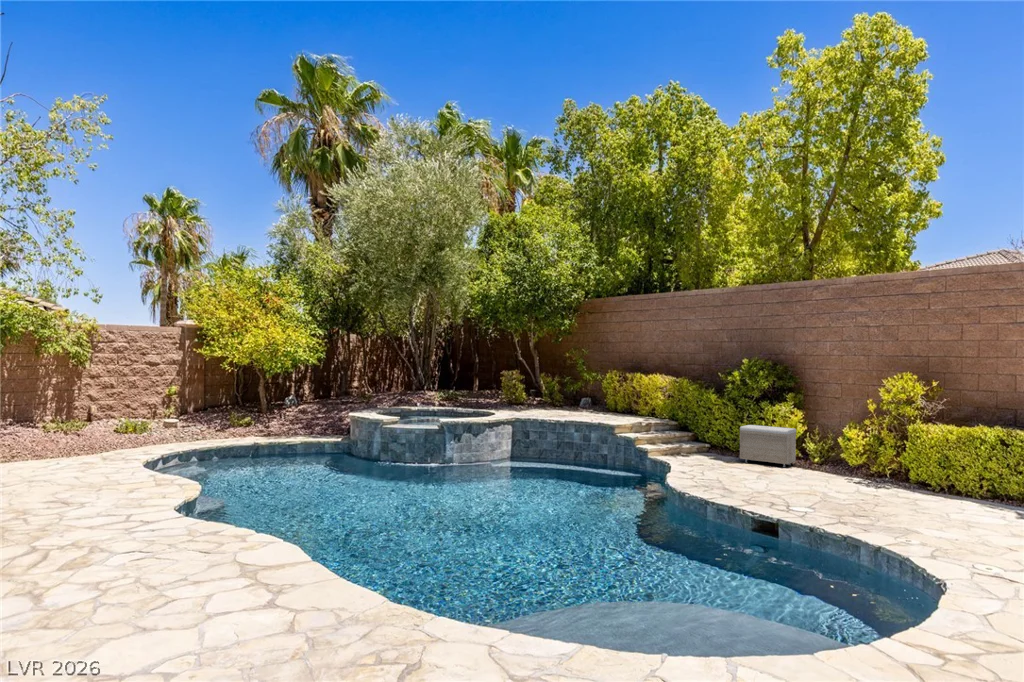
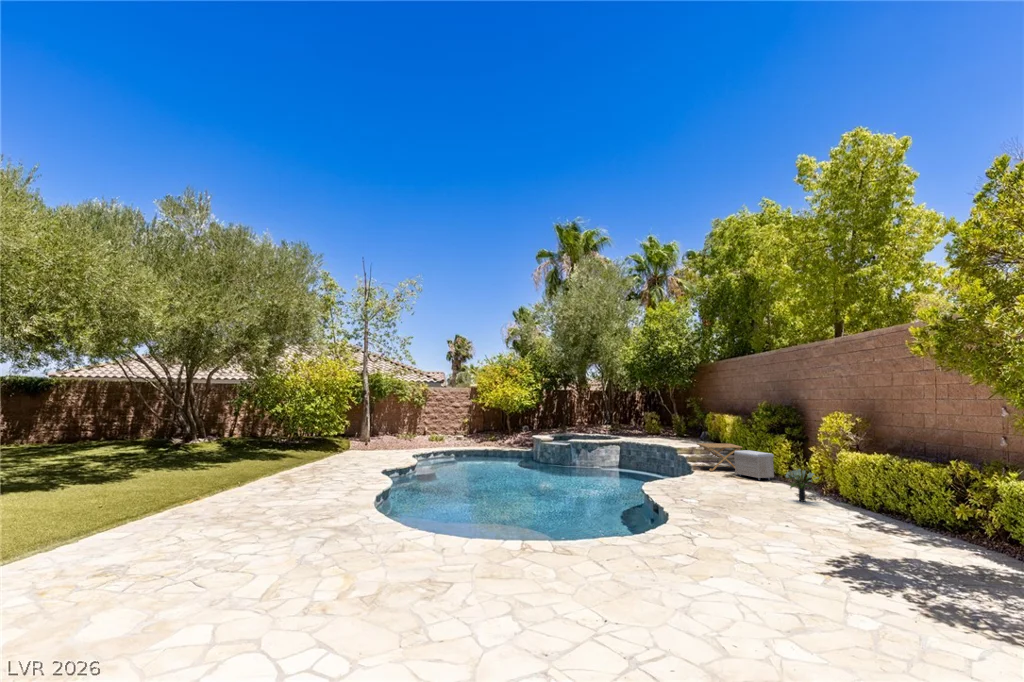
side table: none [660,416,729,458] -> present [697,443,743,472]
potted plant: none [907,451,958,498] -> present [786,469,814,502]

